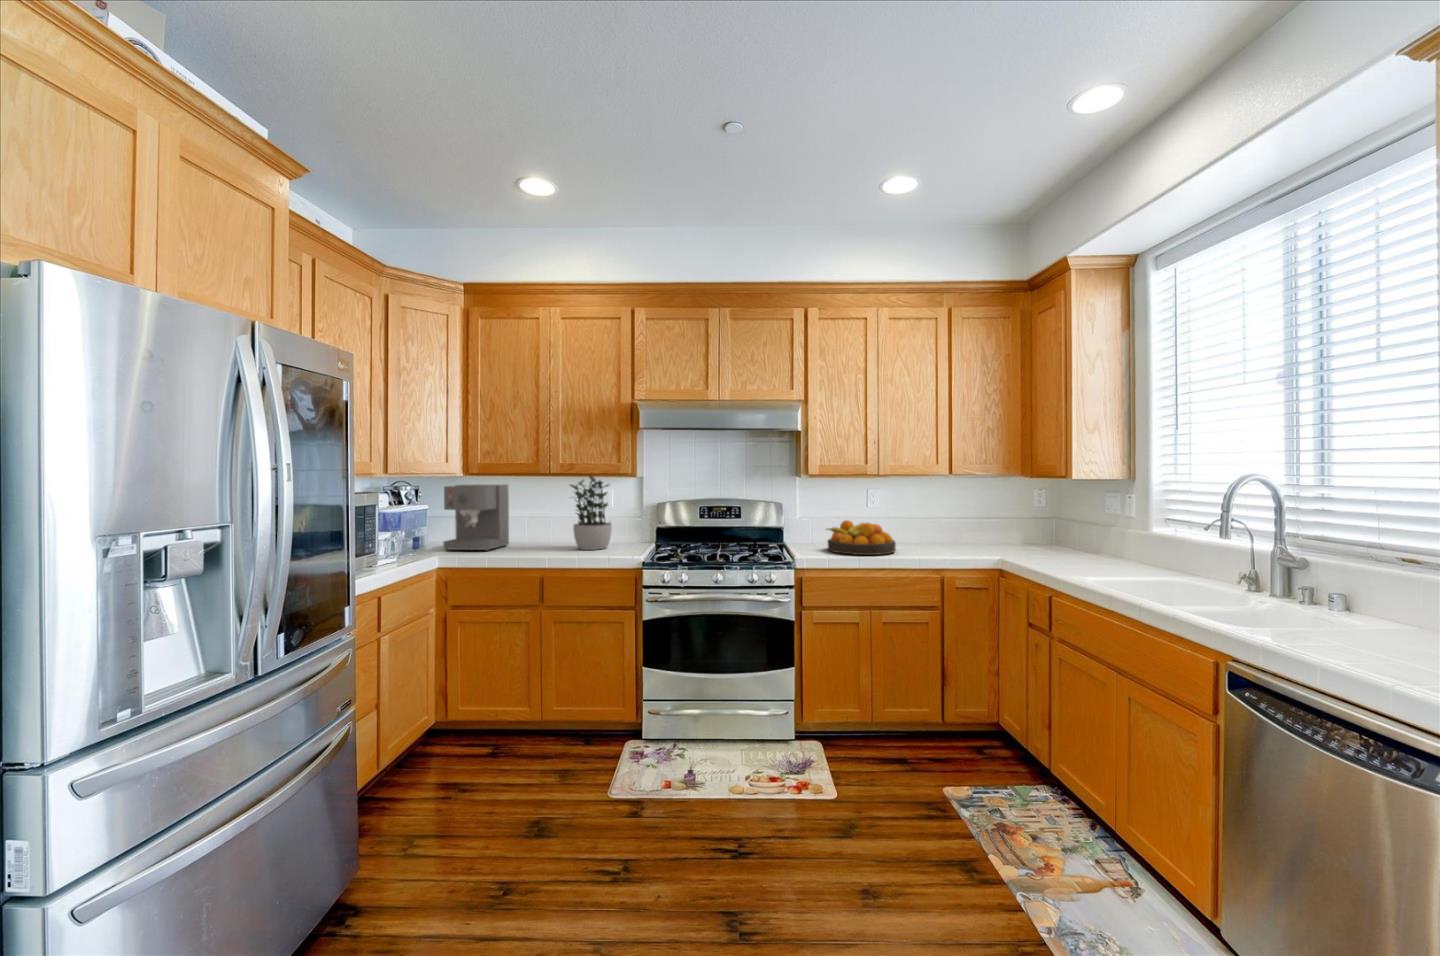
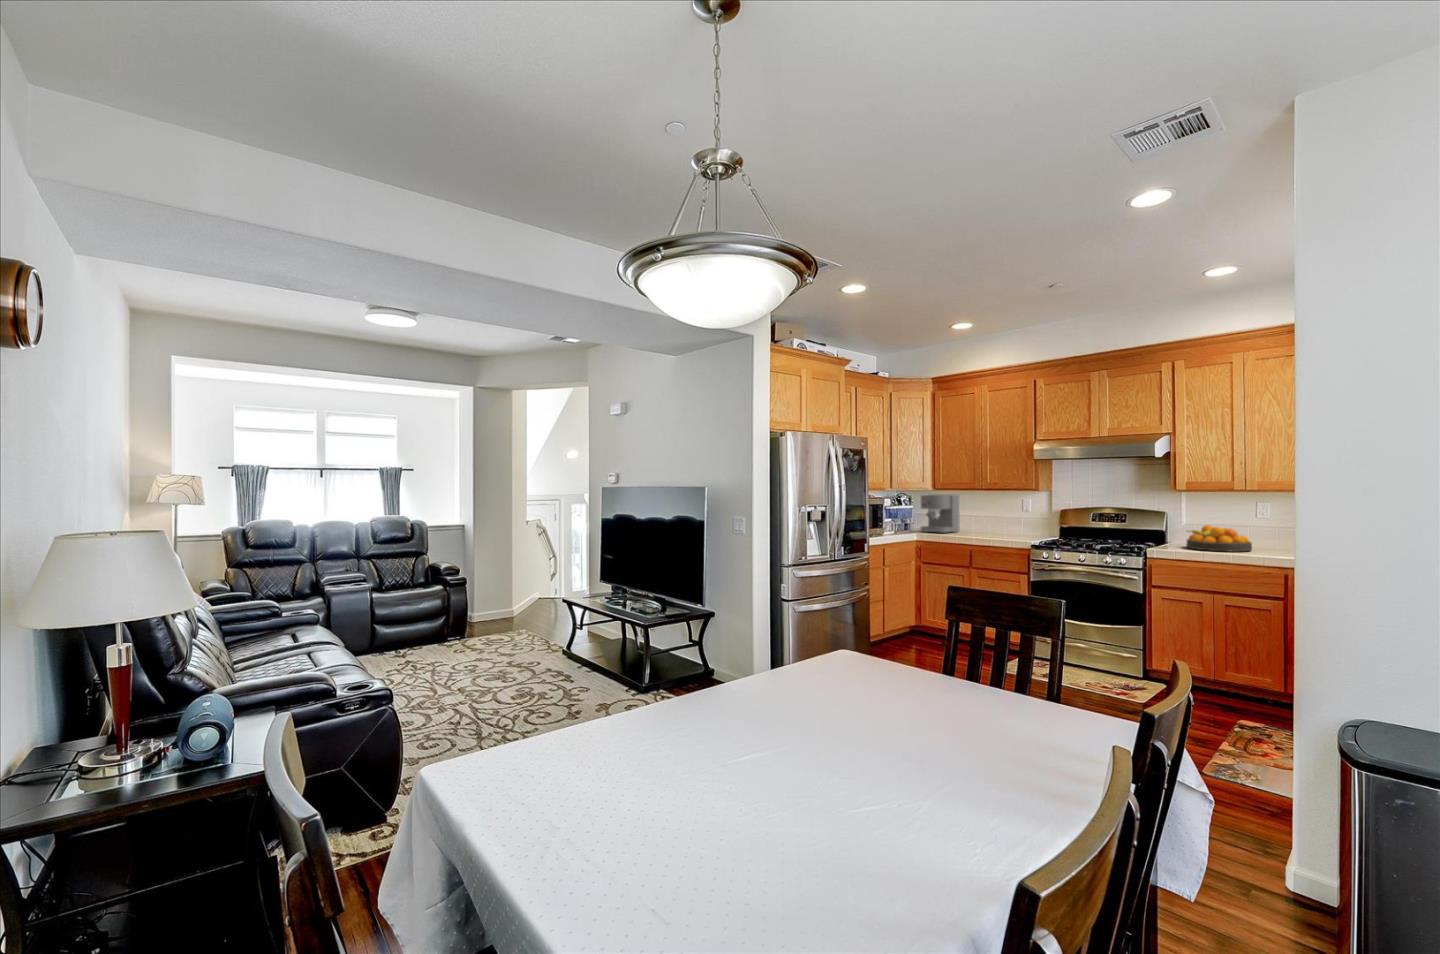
potted plant: present [570,475,612,550] -> none [992,489,1022,537]

